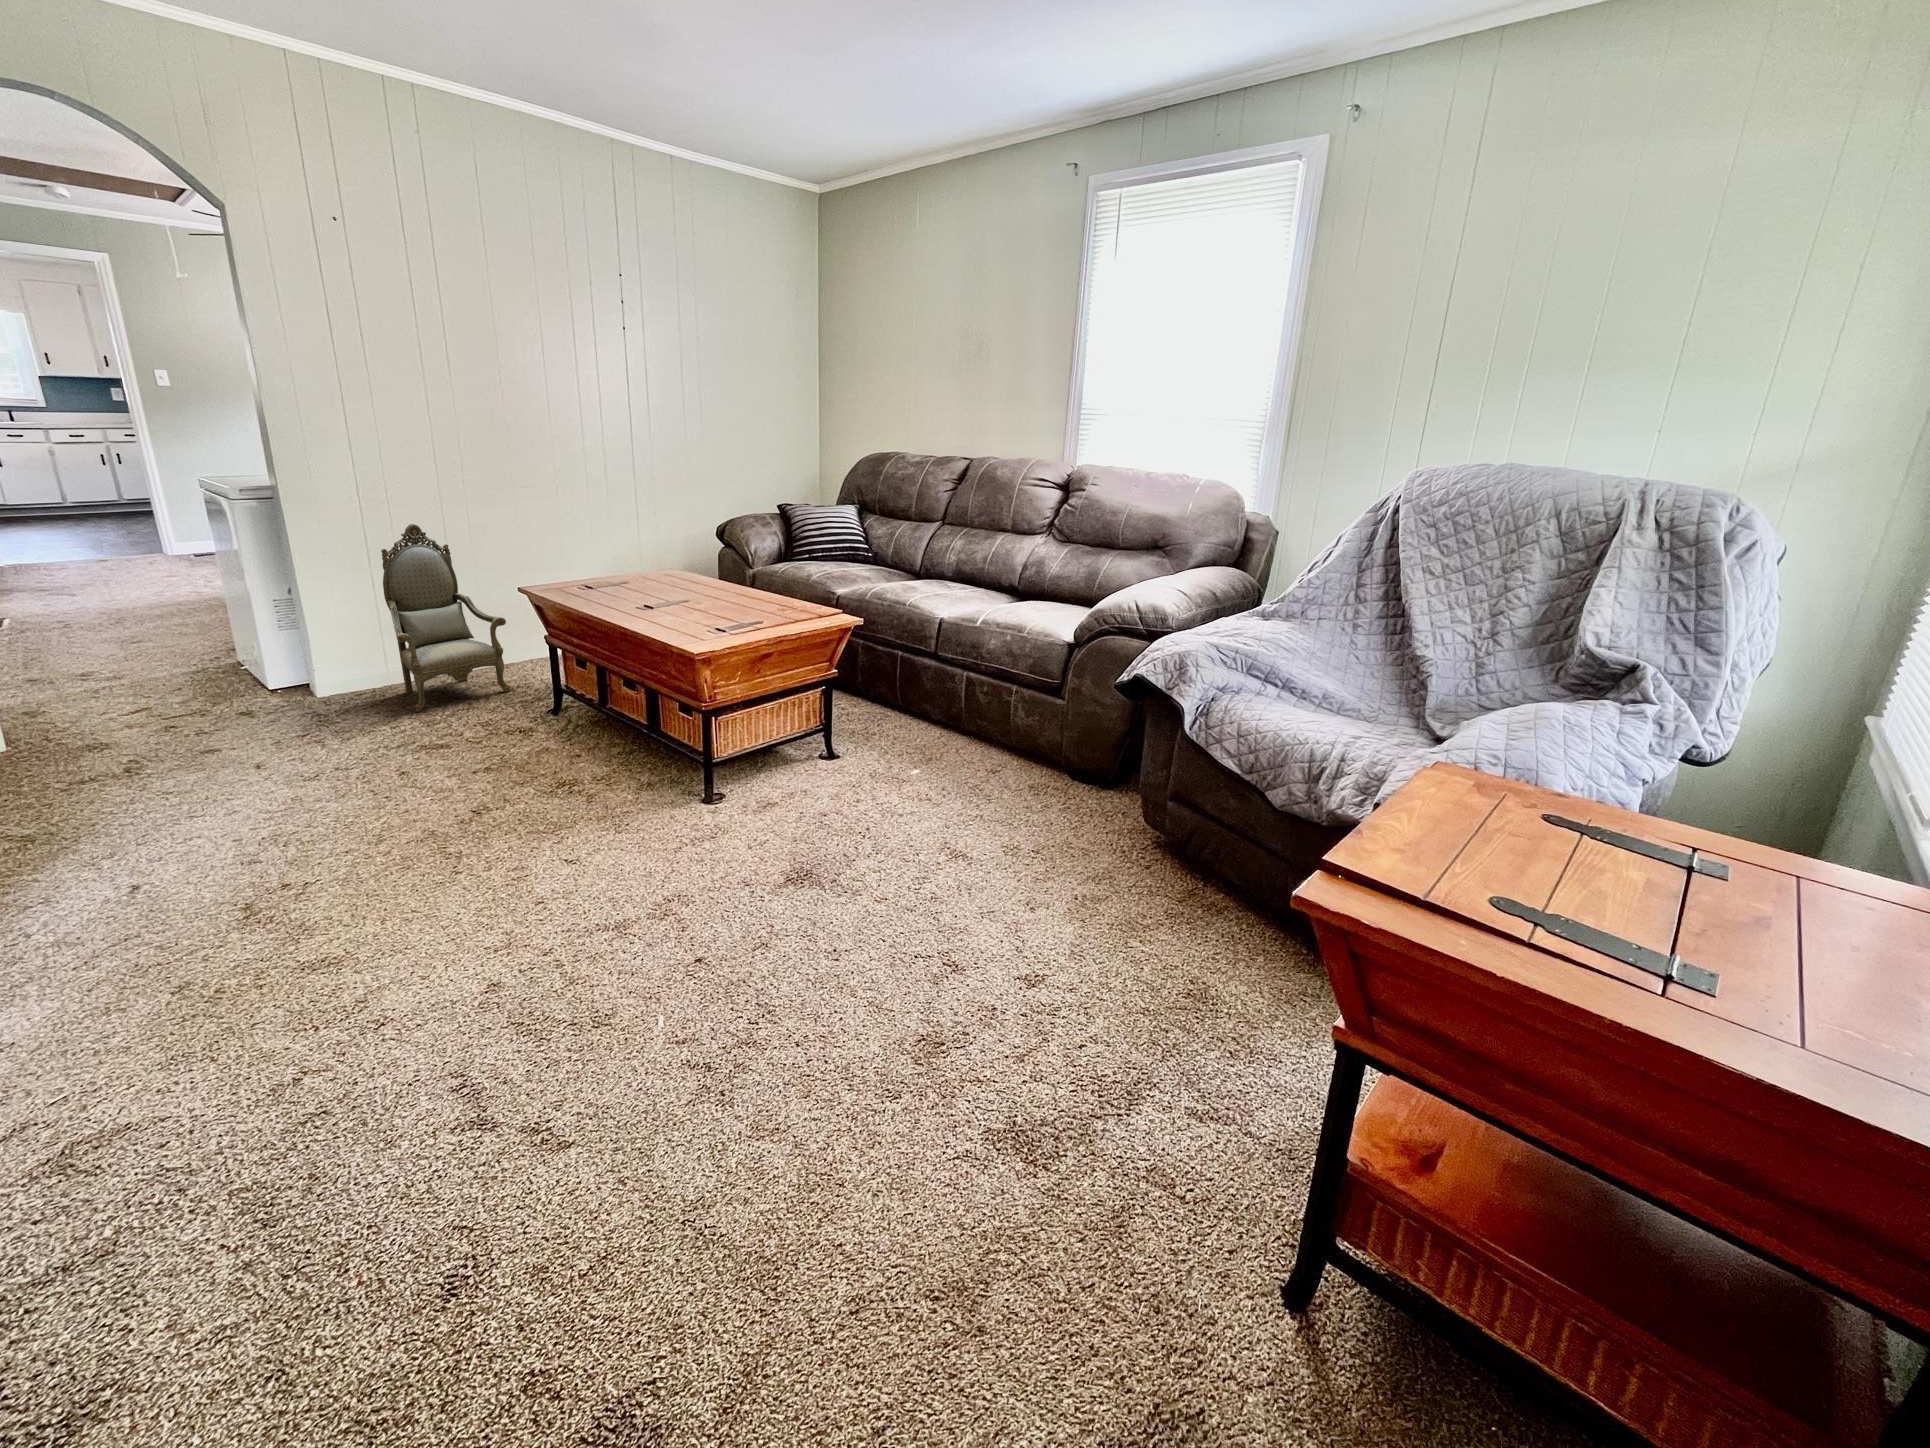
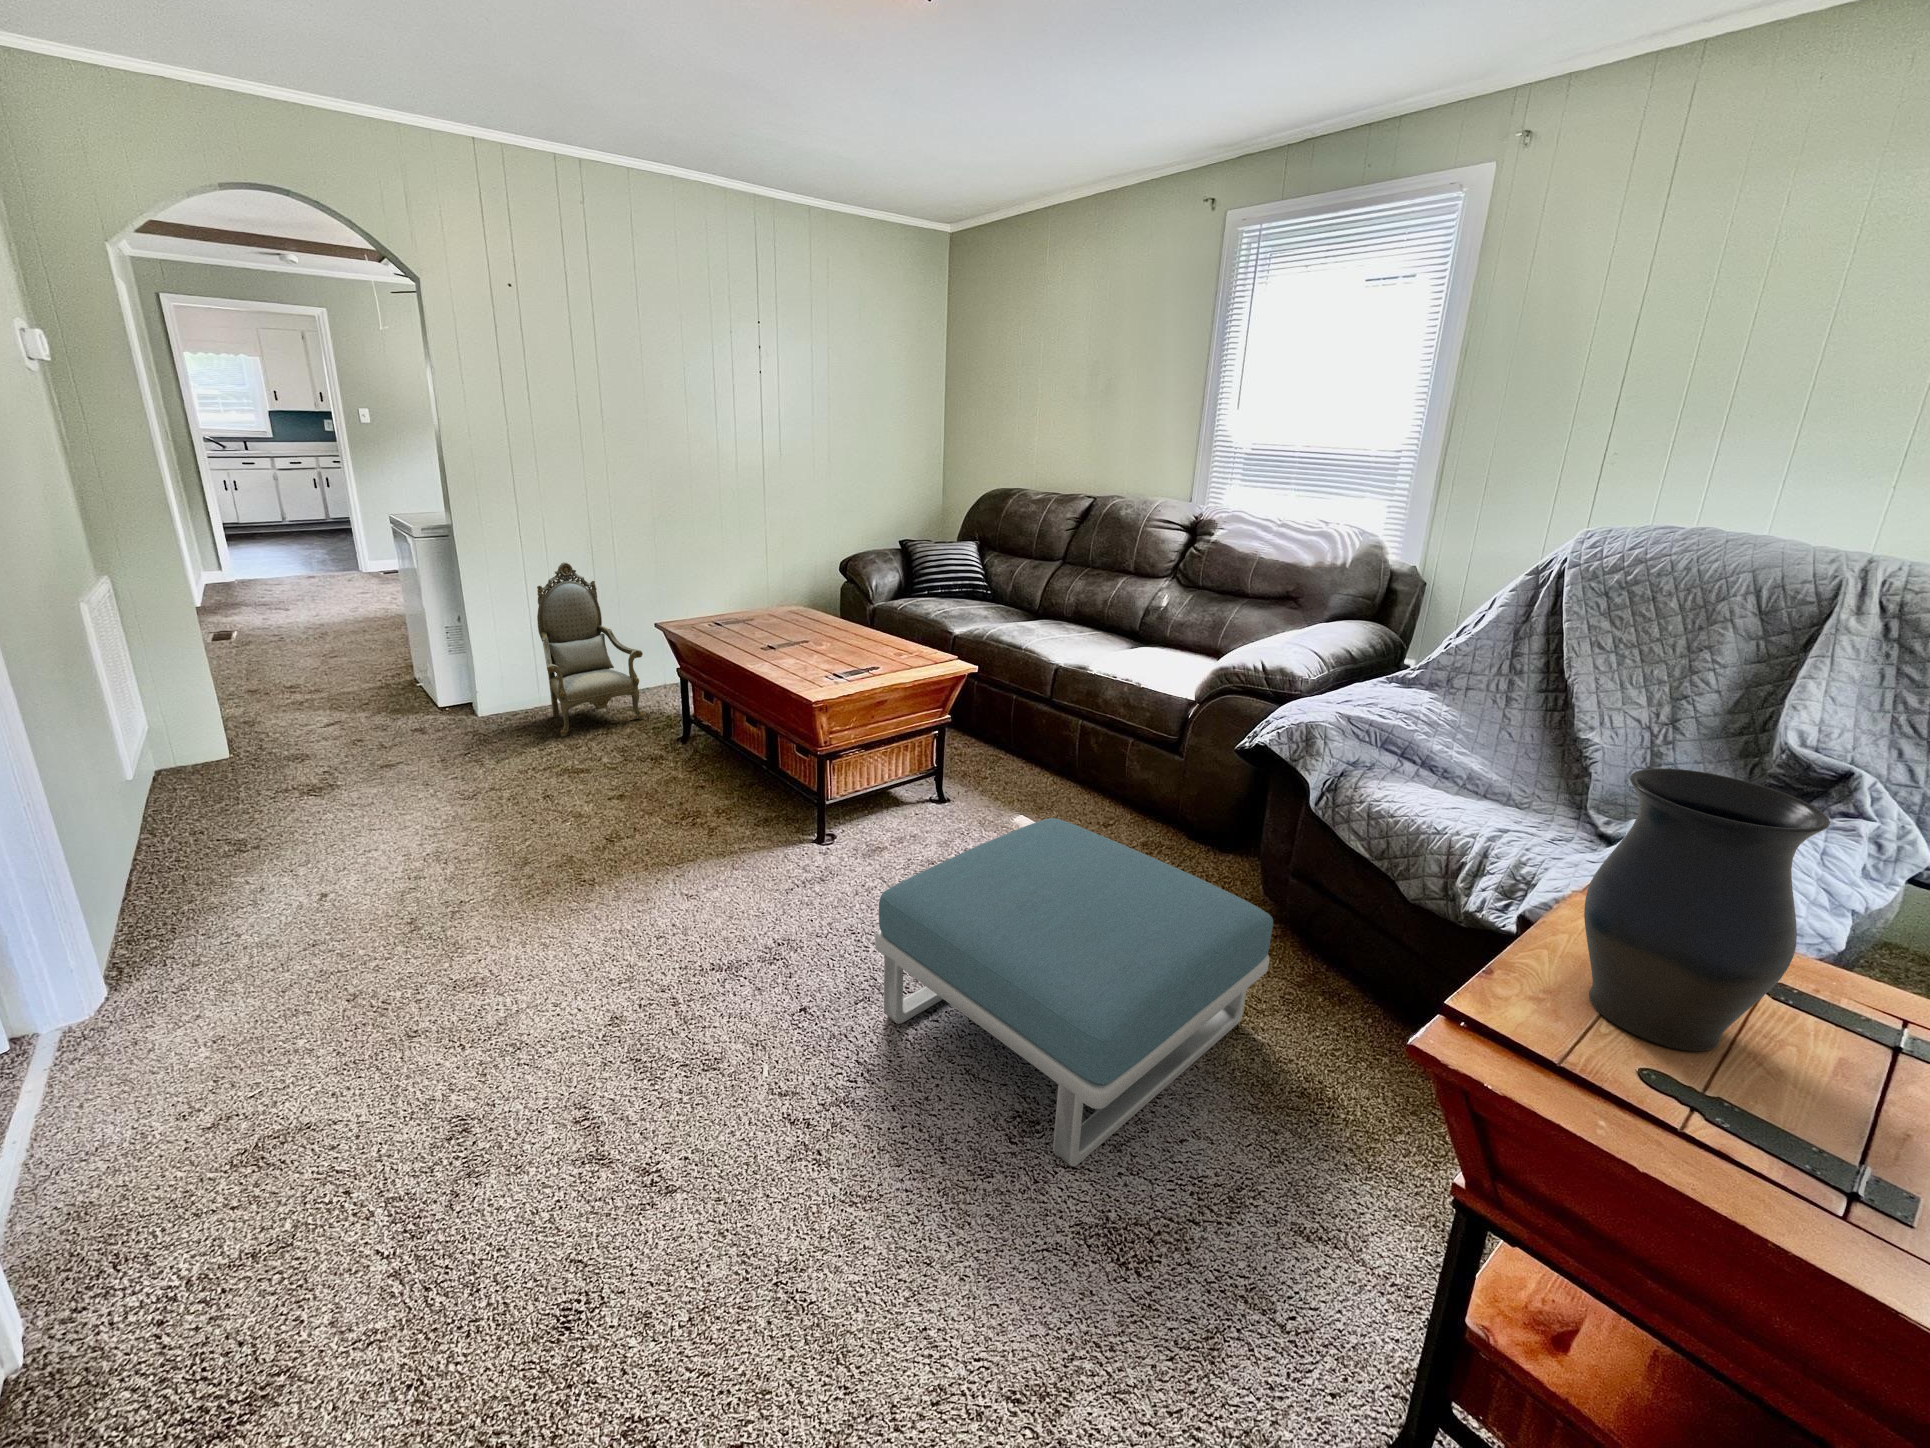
vase: none [1440,630,1641,880] -> present [1584,768,1830,1051]
footstool: none [772,757,1157,1079] -> present [875,818,1273,1167]

